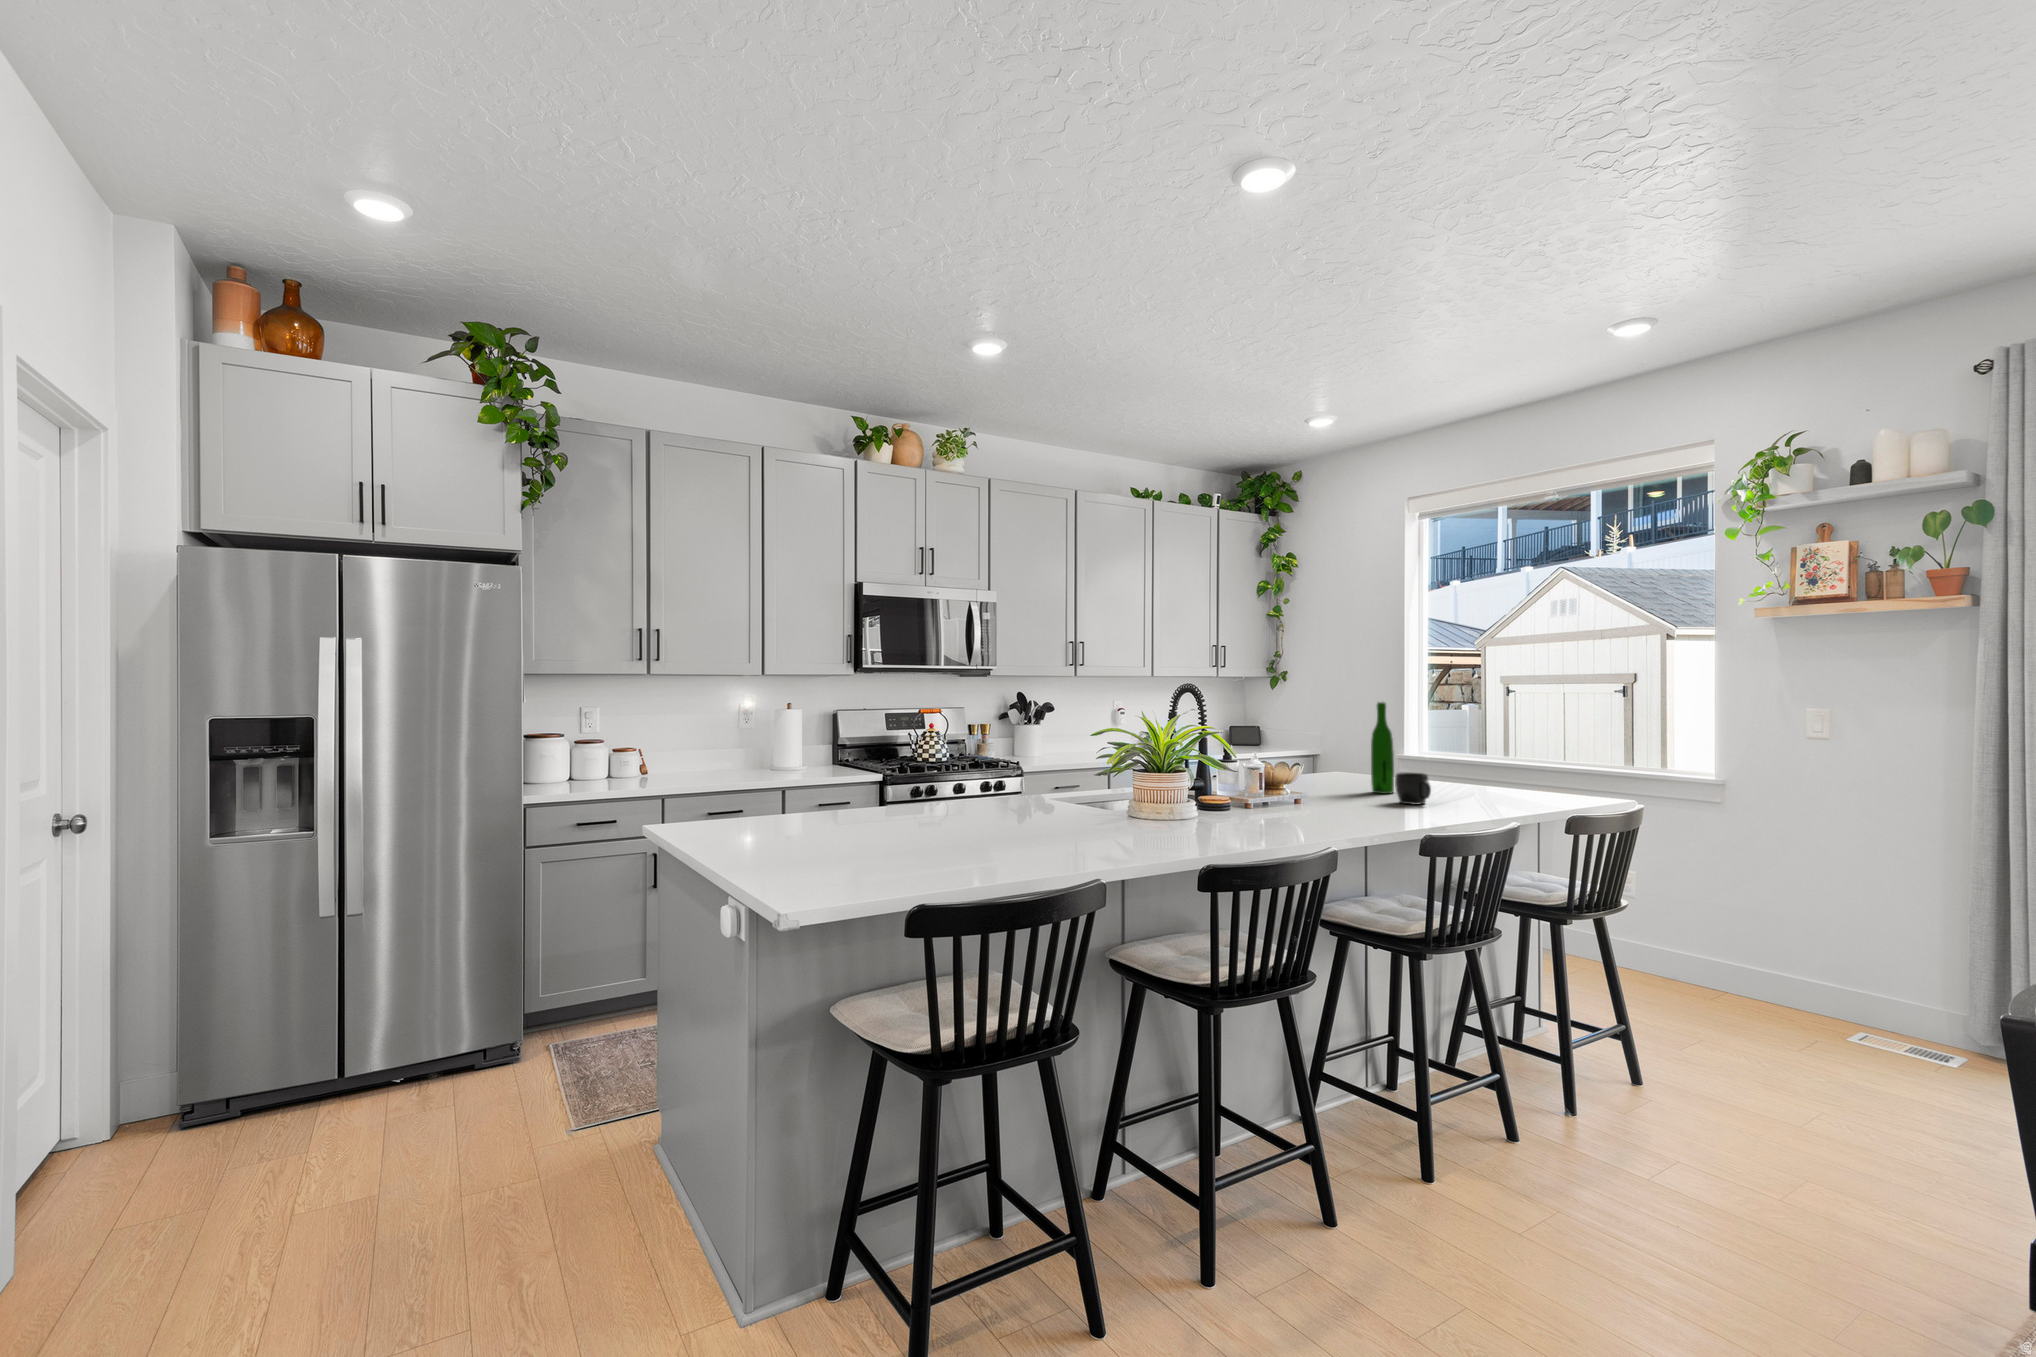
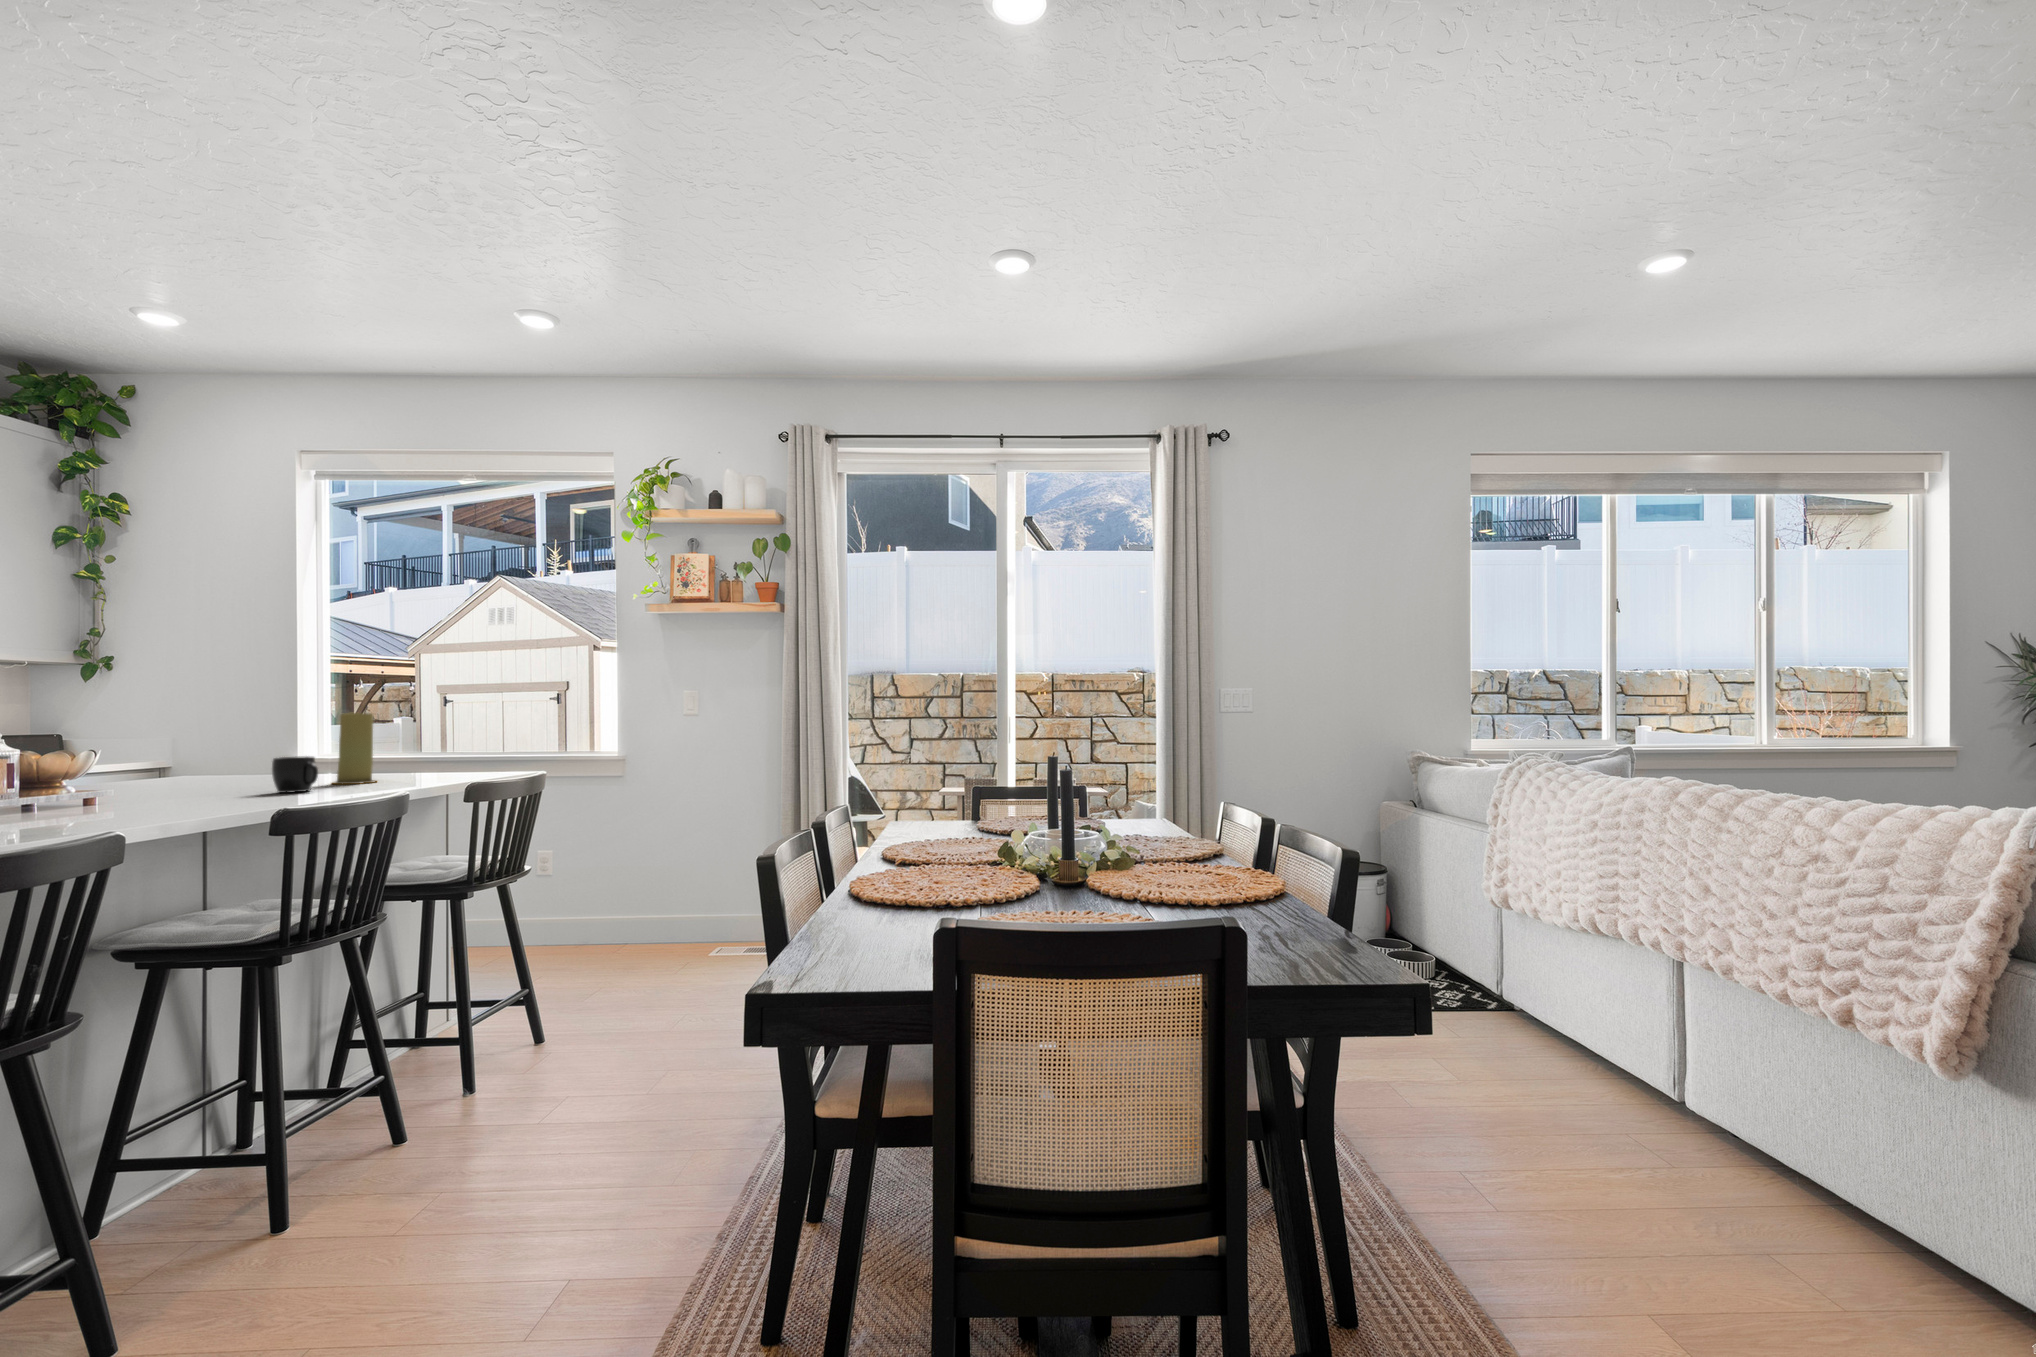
wine bottle: present [1371,702,1394,794] -> none [239,677,271,789]
candle: none [1440,732,1479,796] -> present [333,713,376,784]

